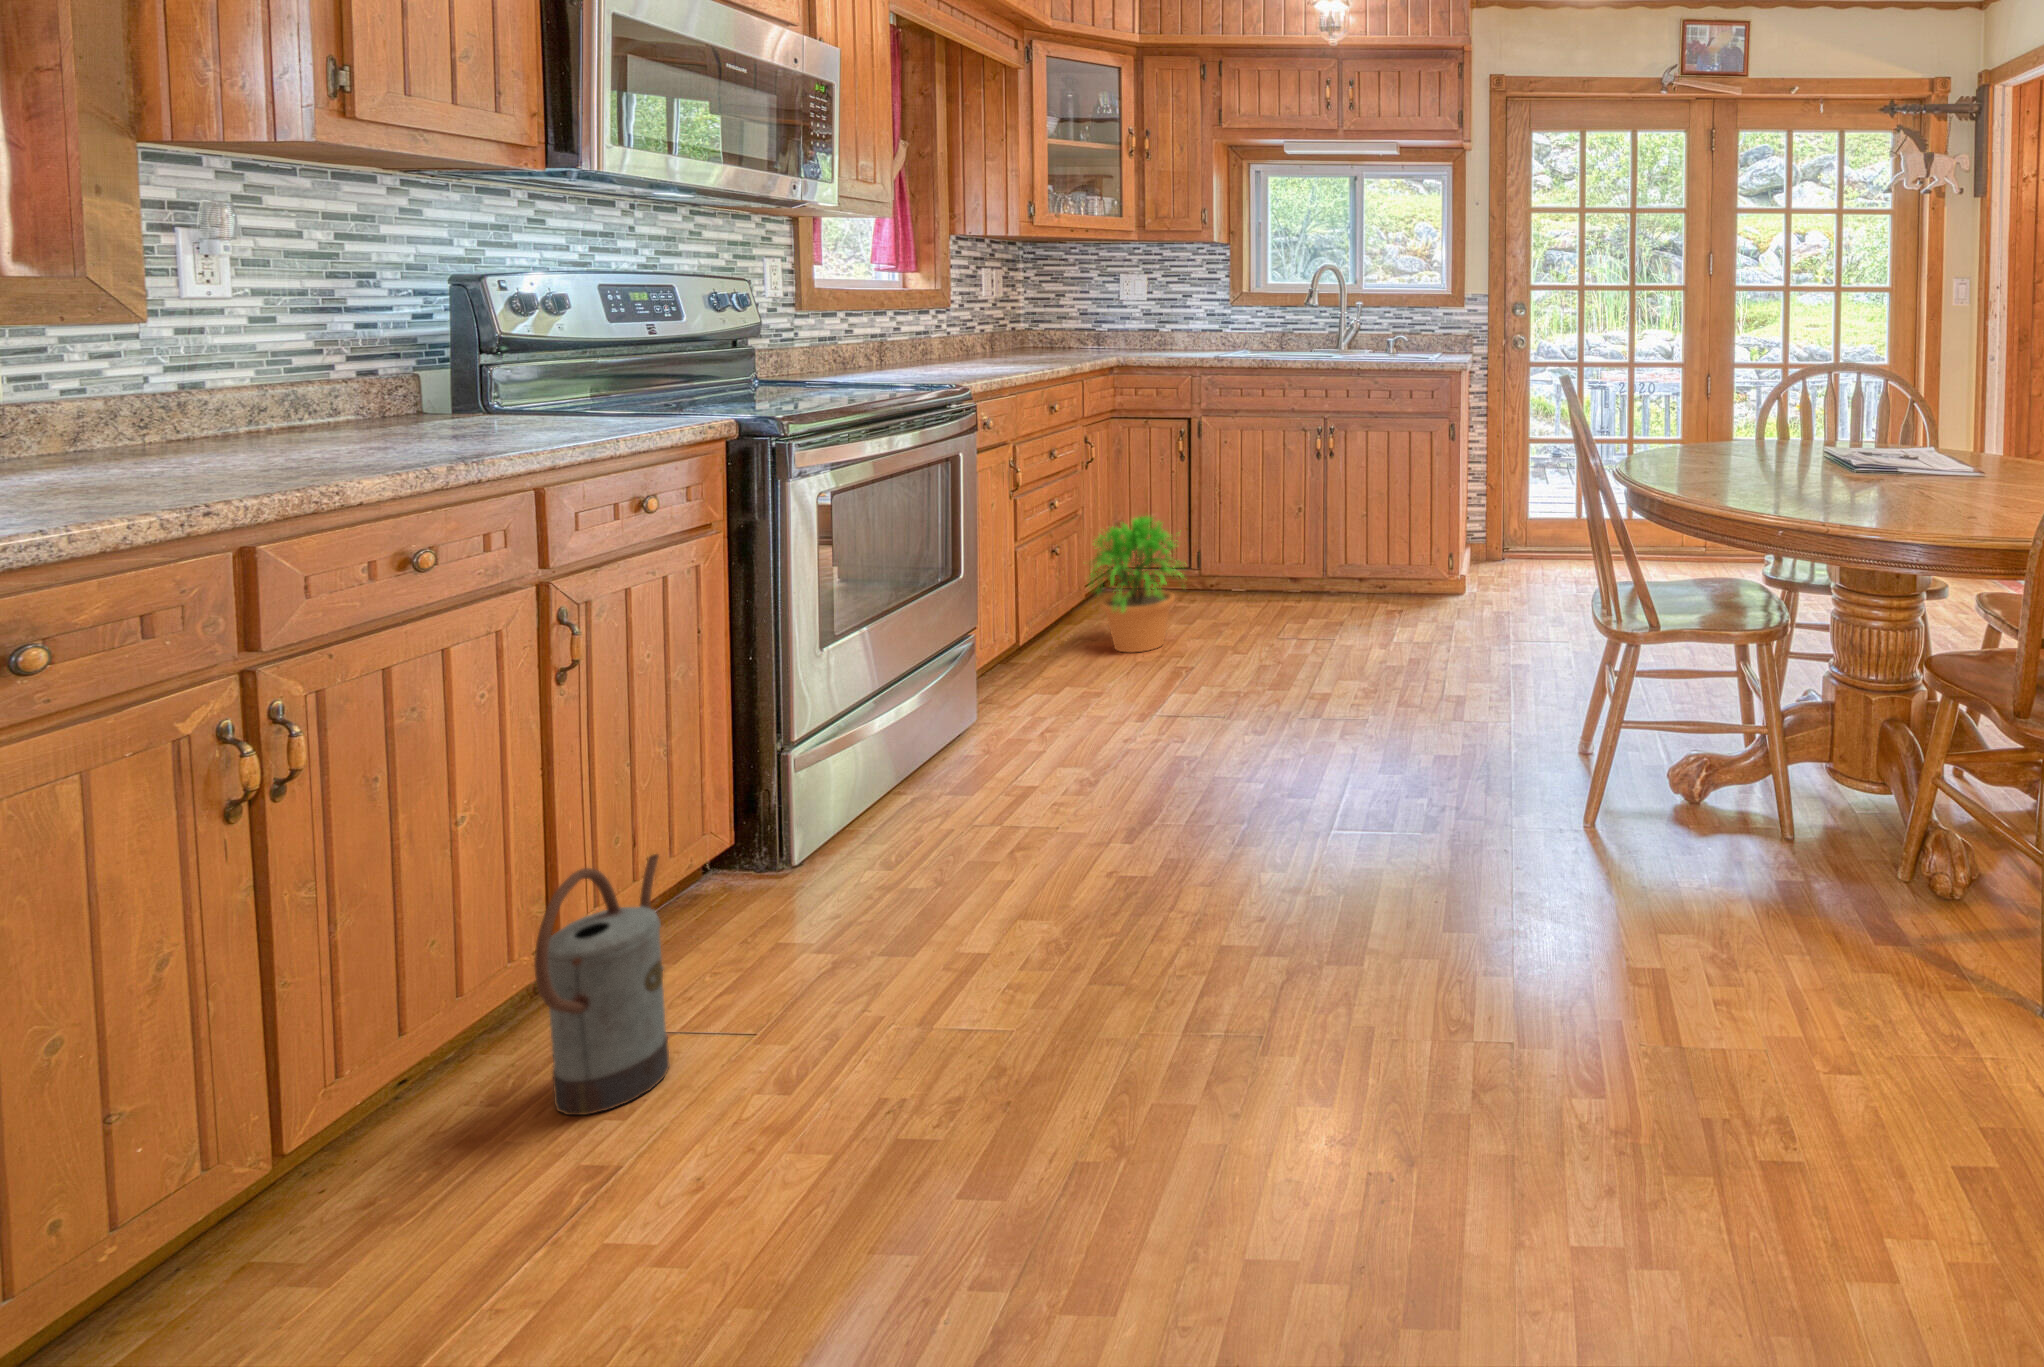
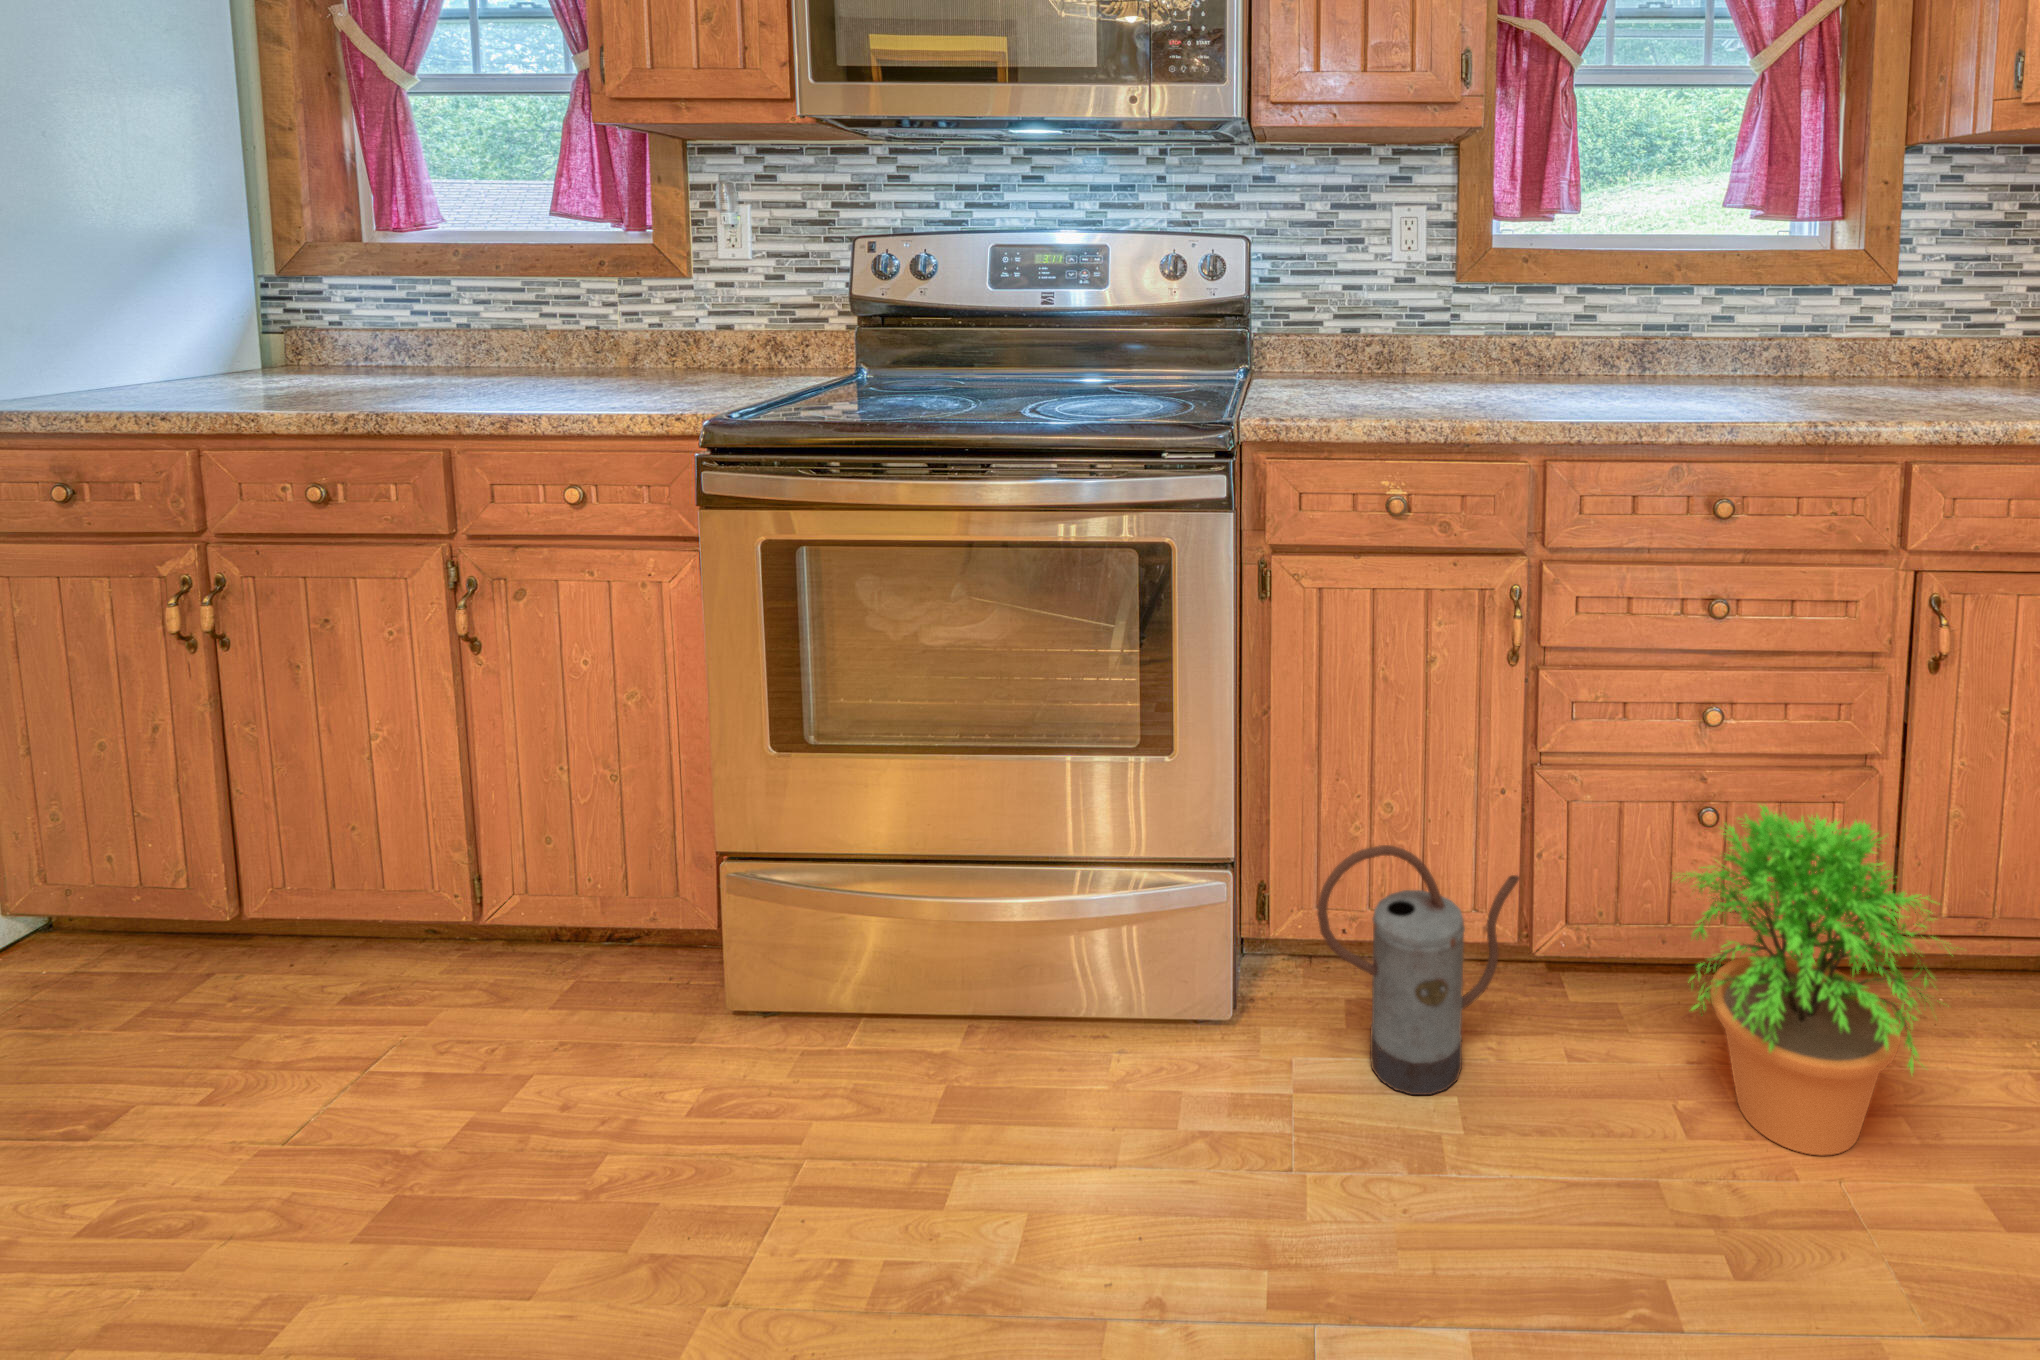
watering can: present [534,854,670,1115] -> present [1317,845,1520,1095]

